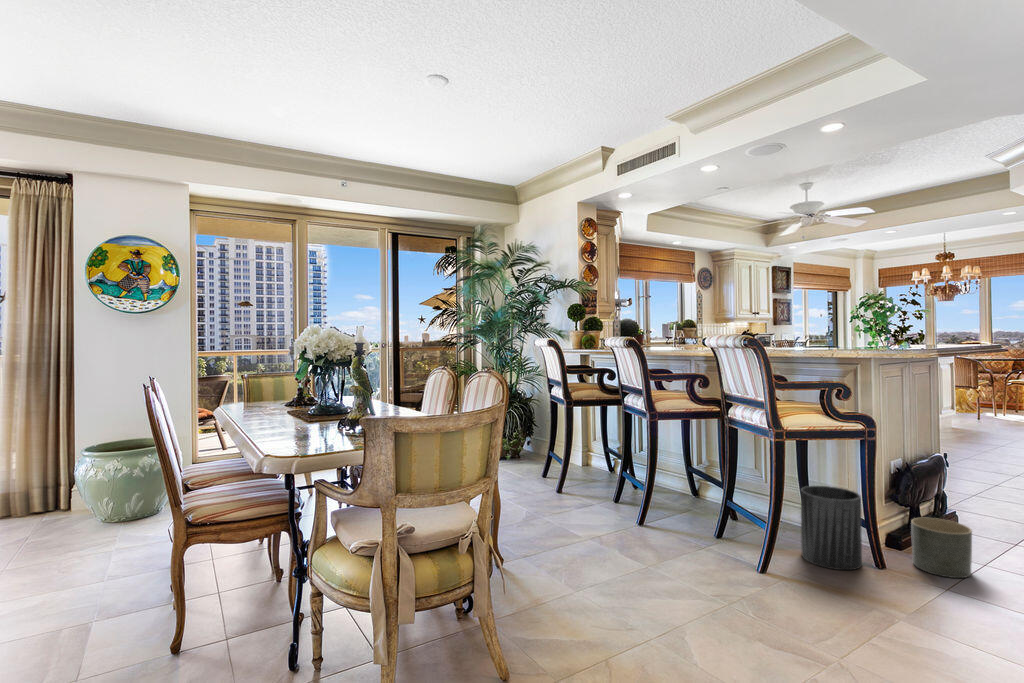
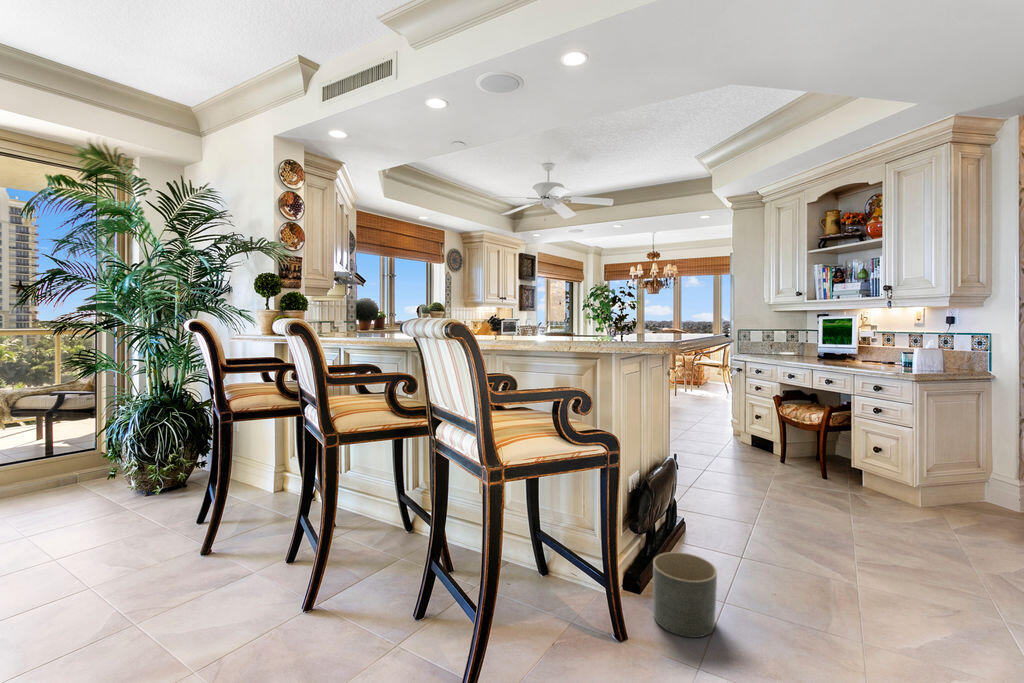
trash can: present [801,486,862,570] -> none [527,527,600,657]

